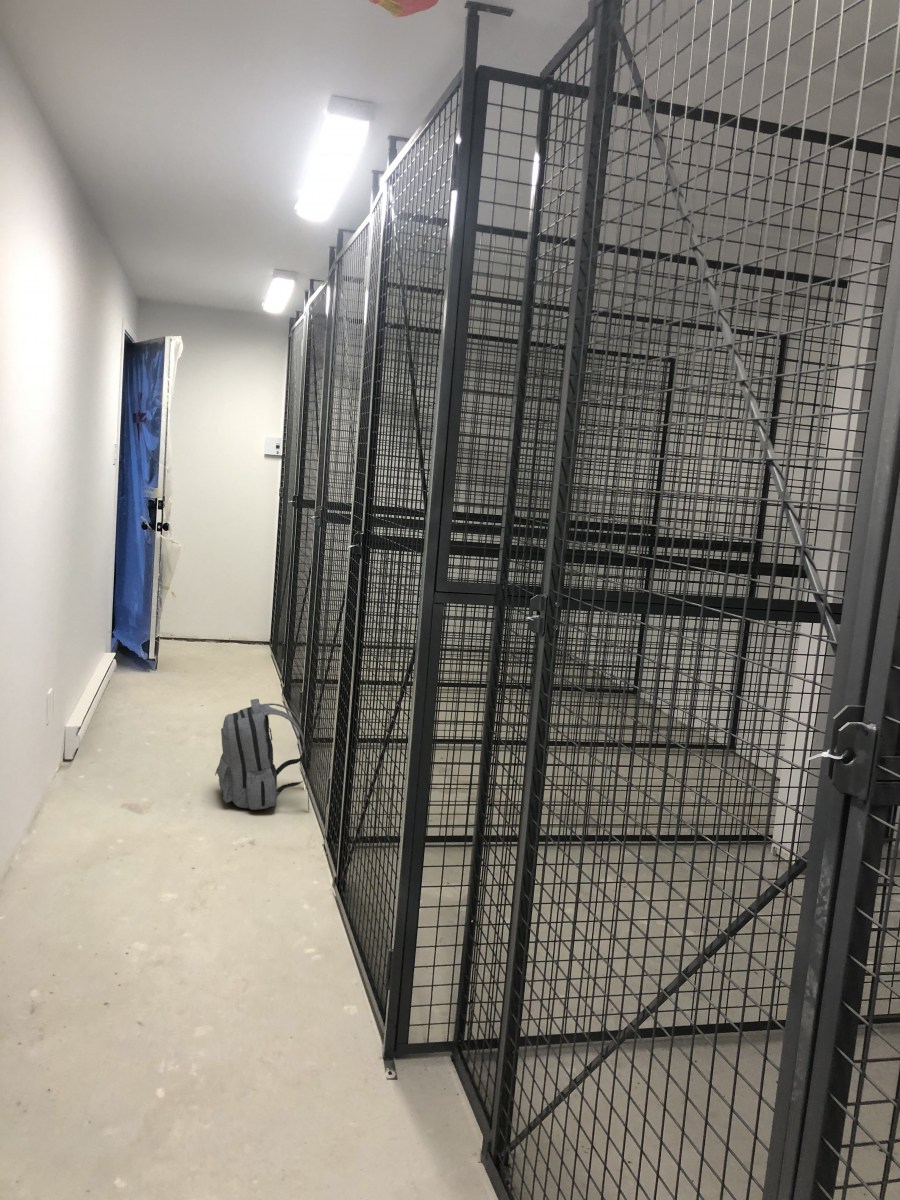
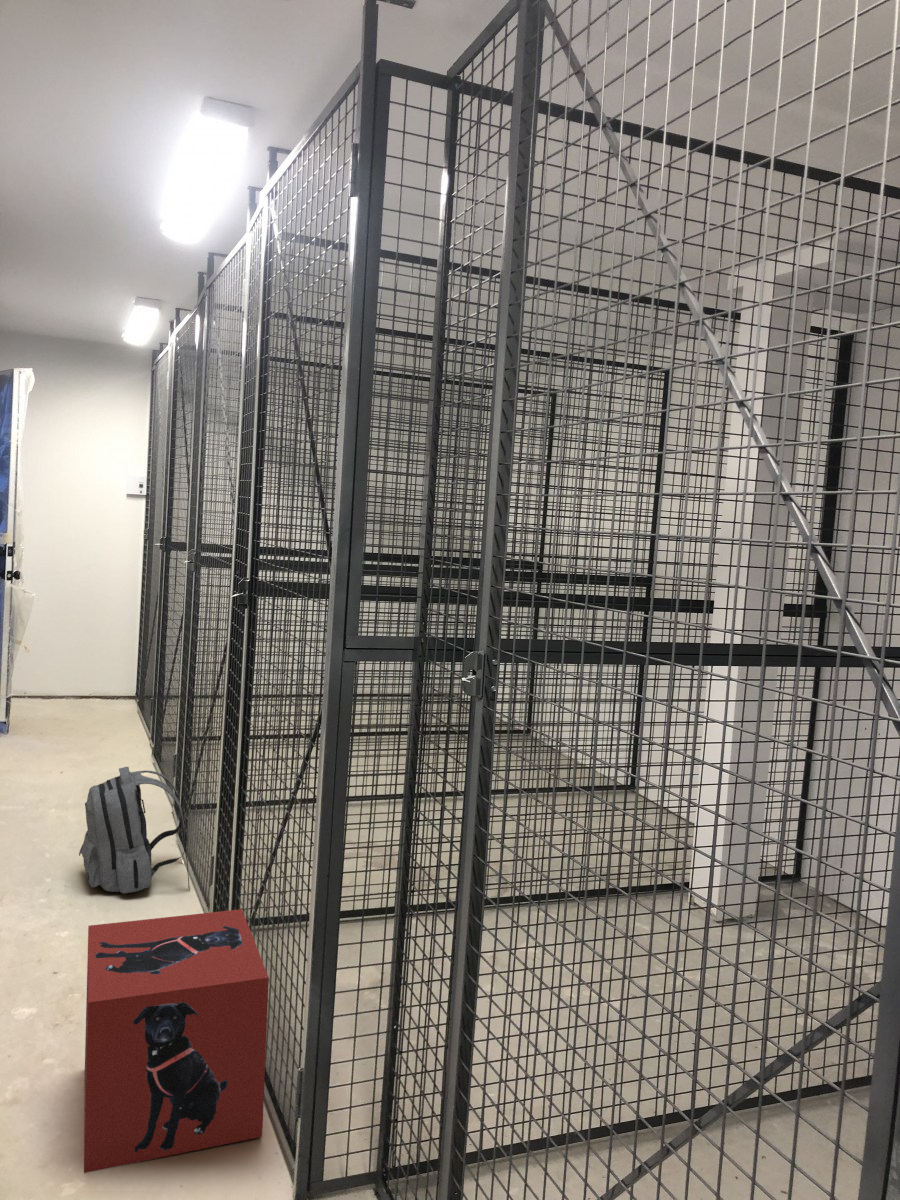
storage box: none [214,819,368,1016] -> present [84,909,269,1173]

